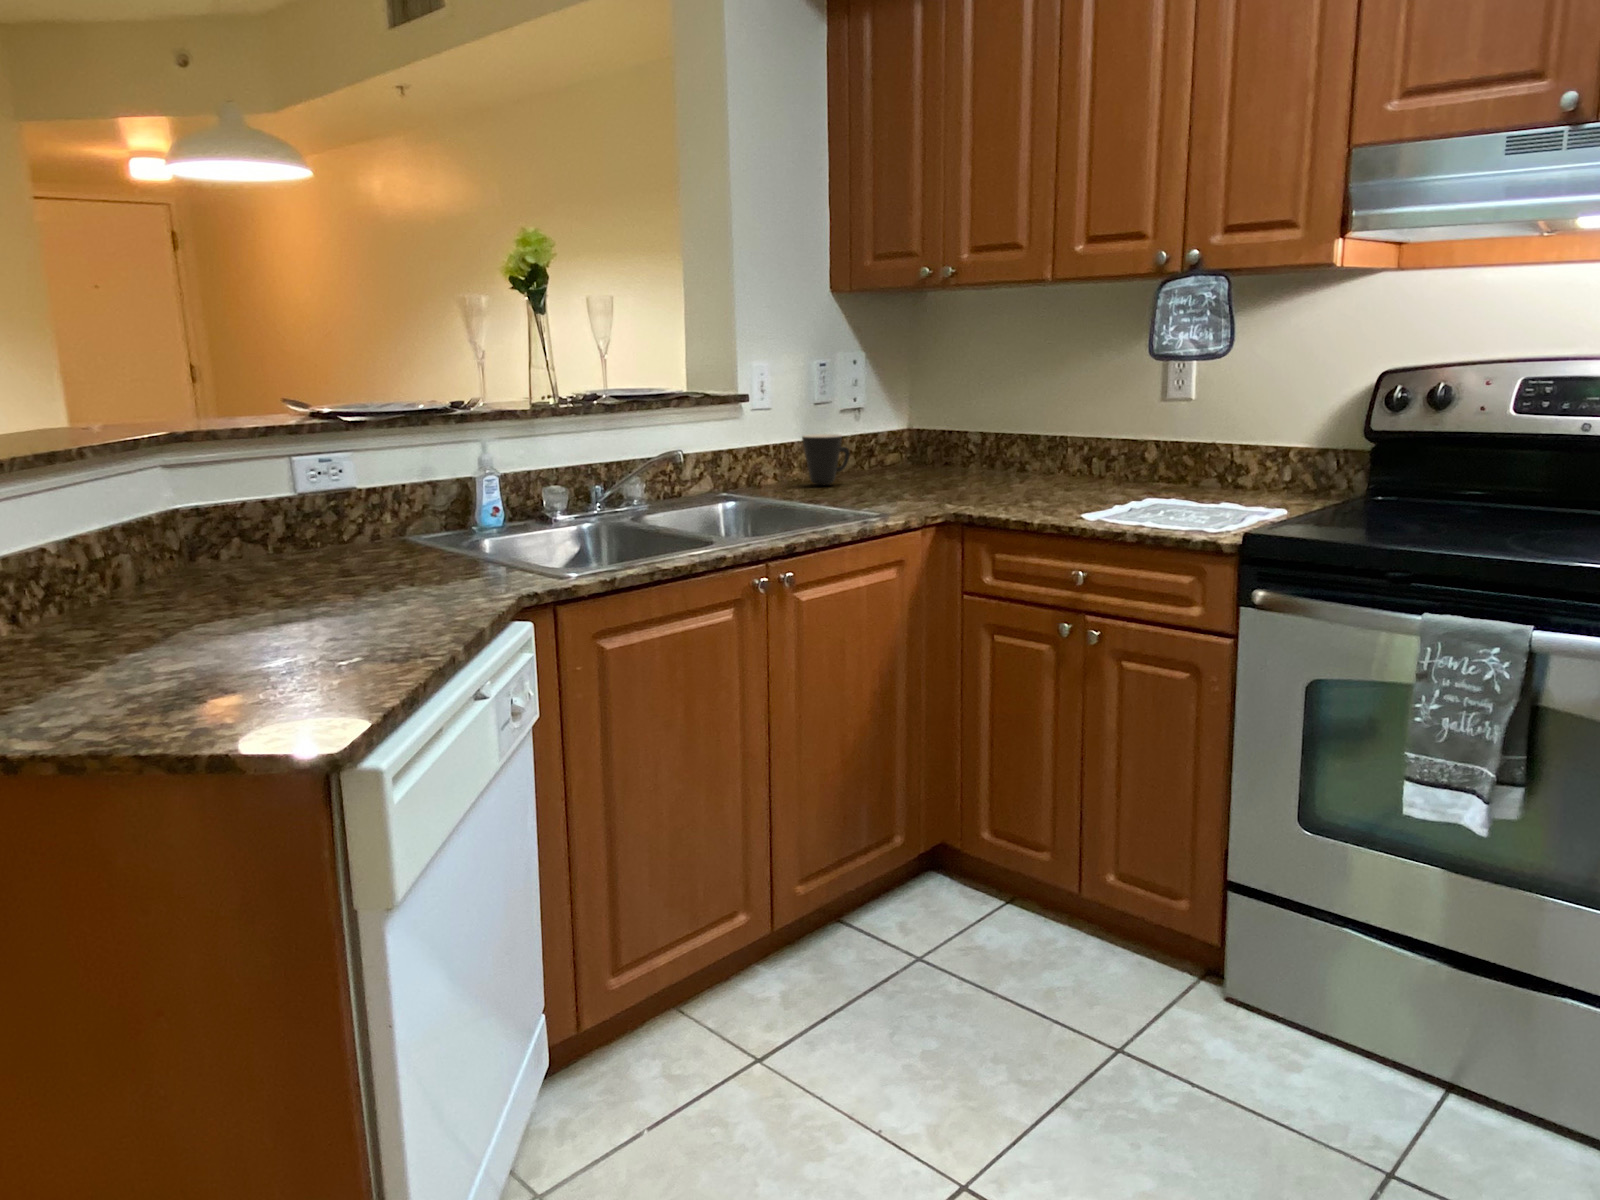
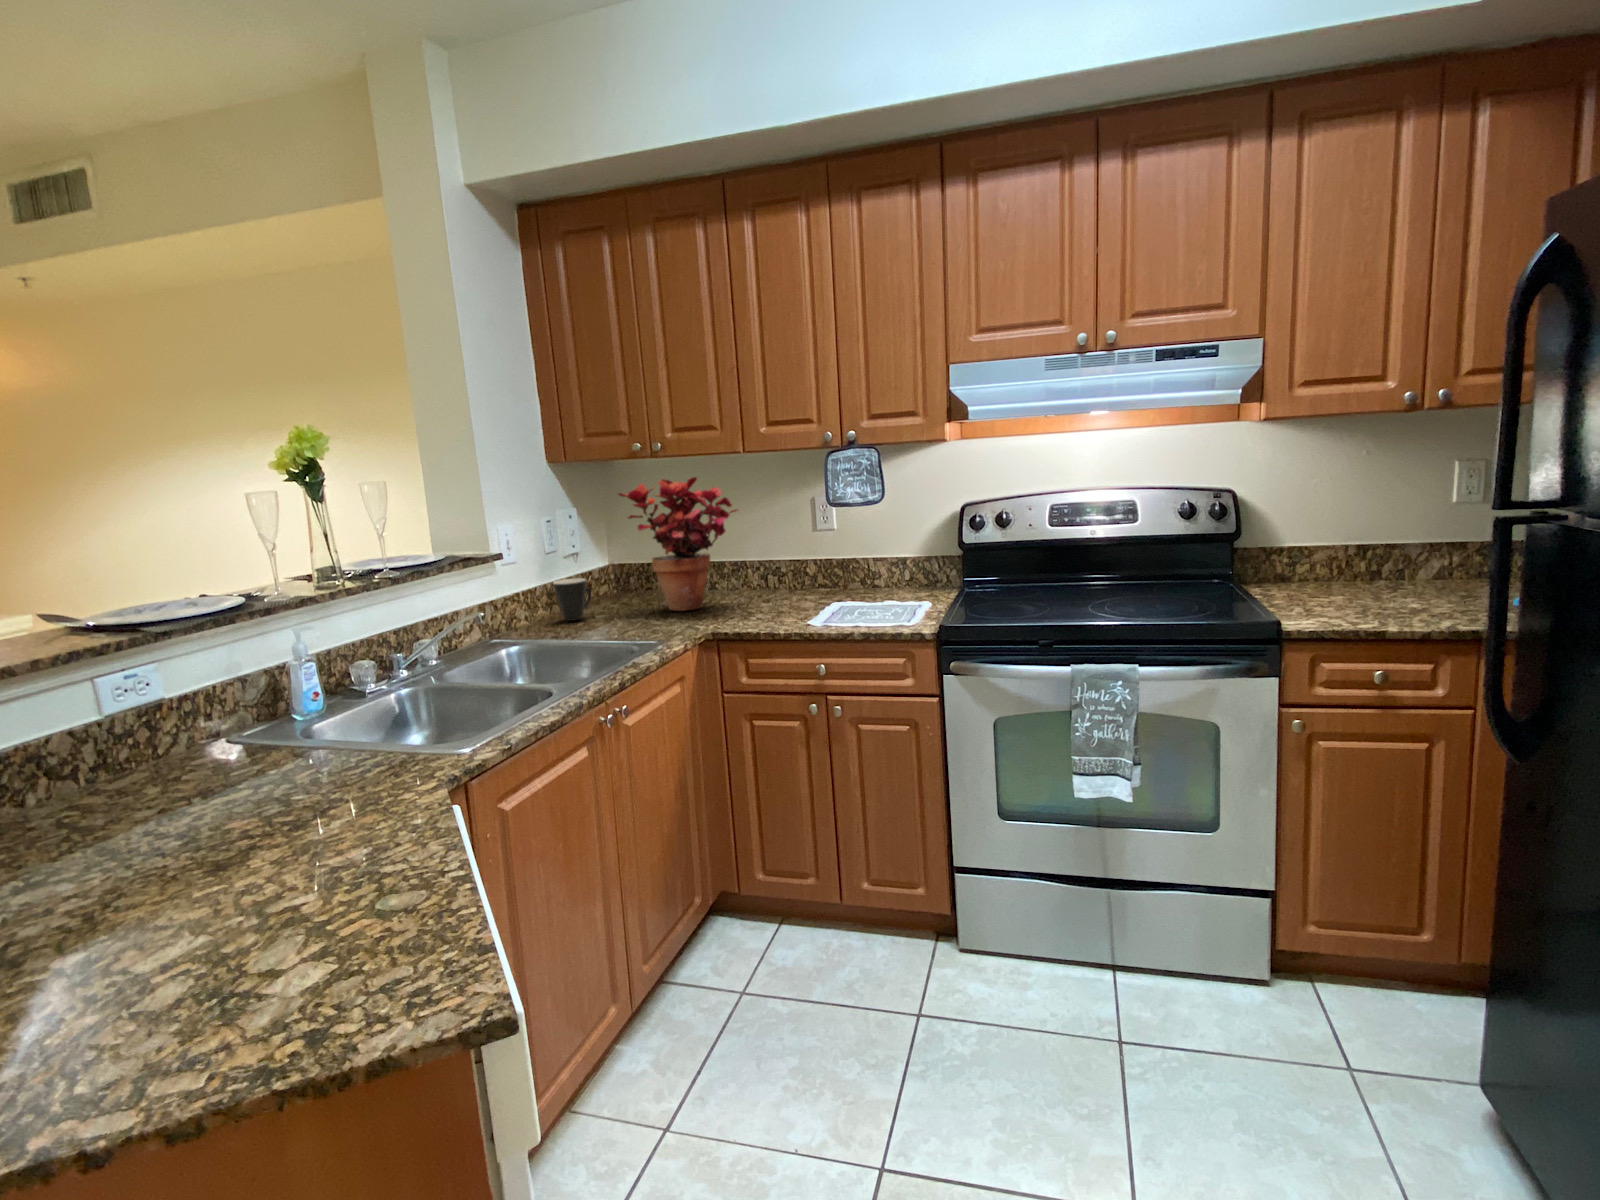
potted plant: none [888,312,1042,488] -> present [618,477,737,611]

